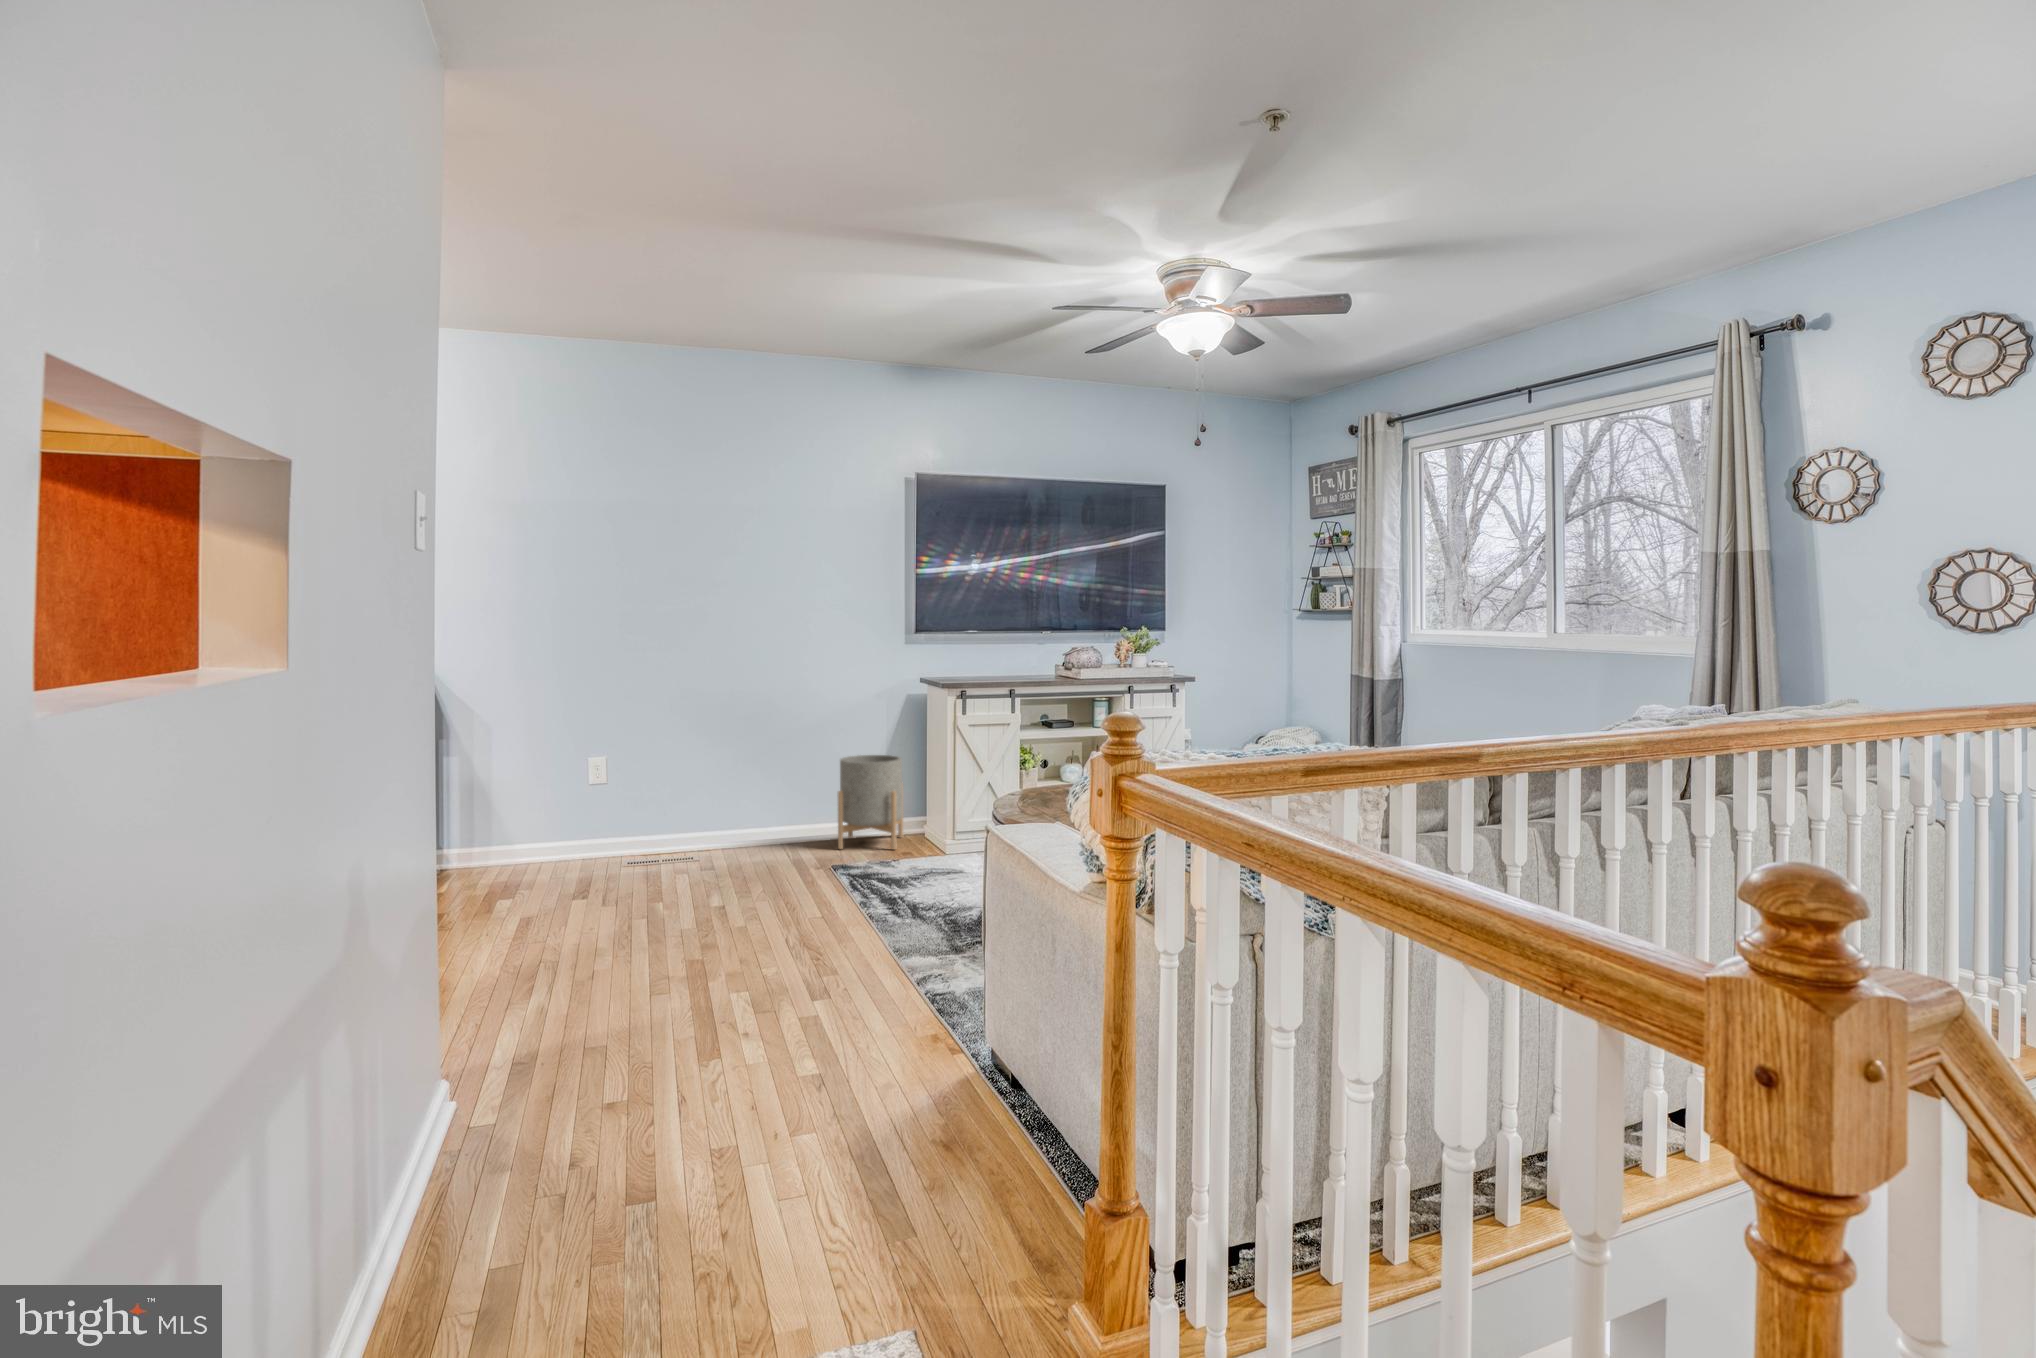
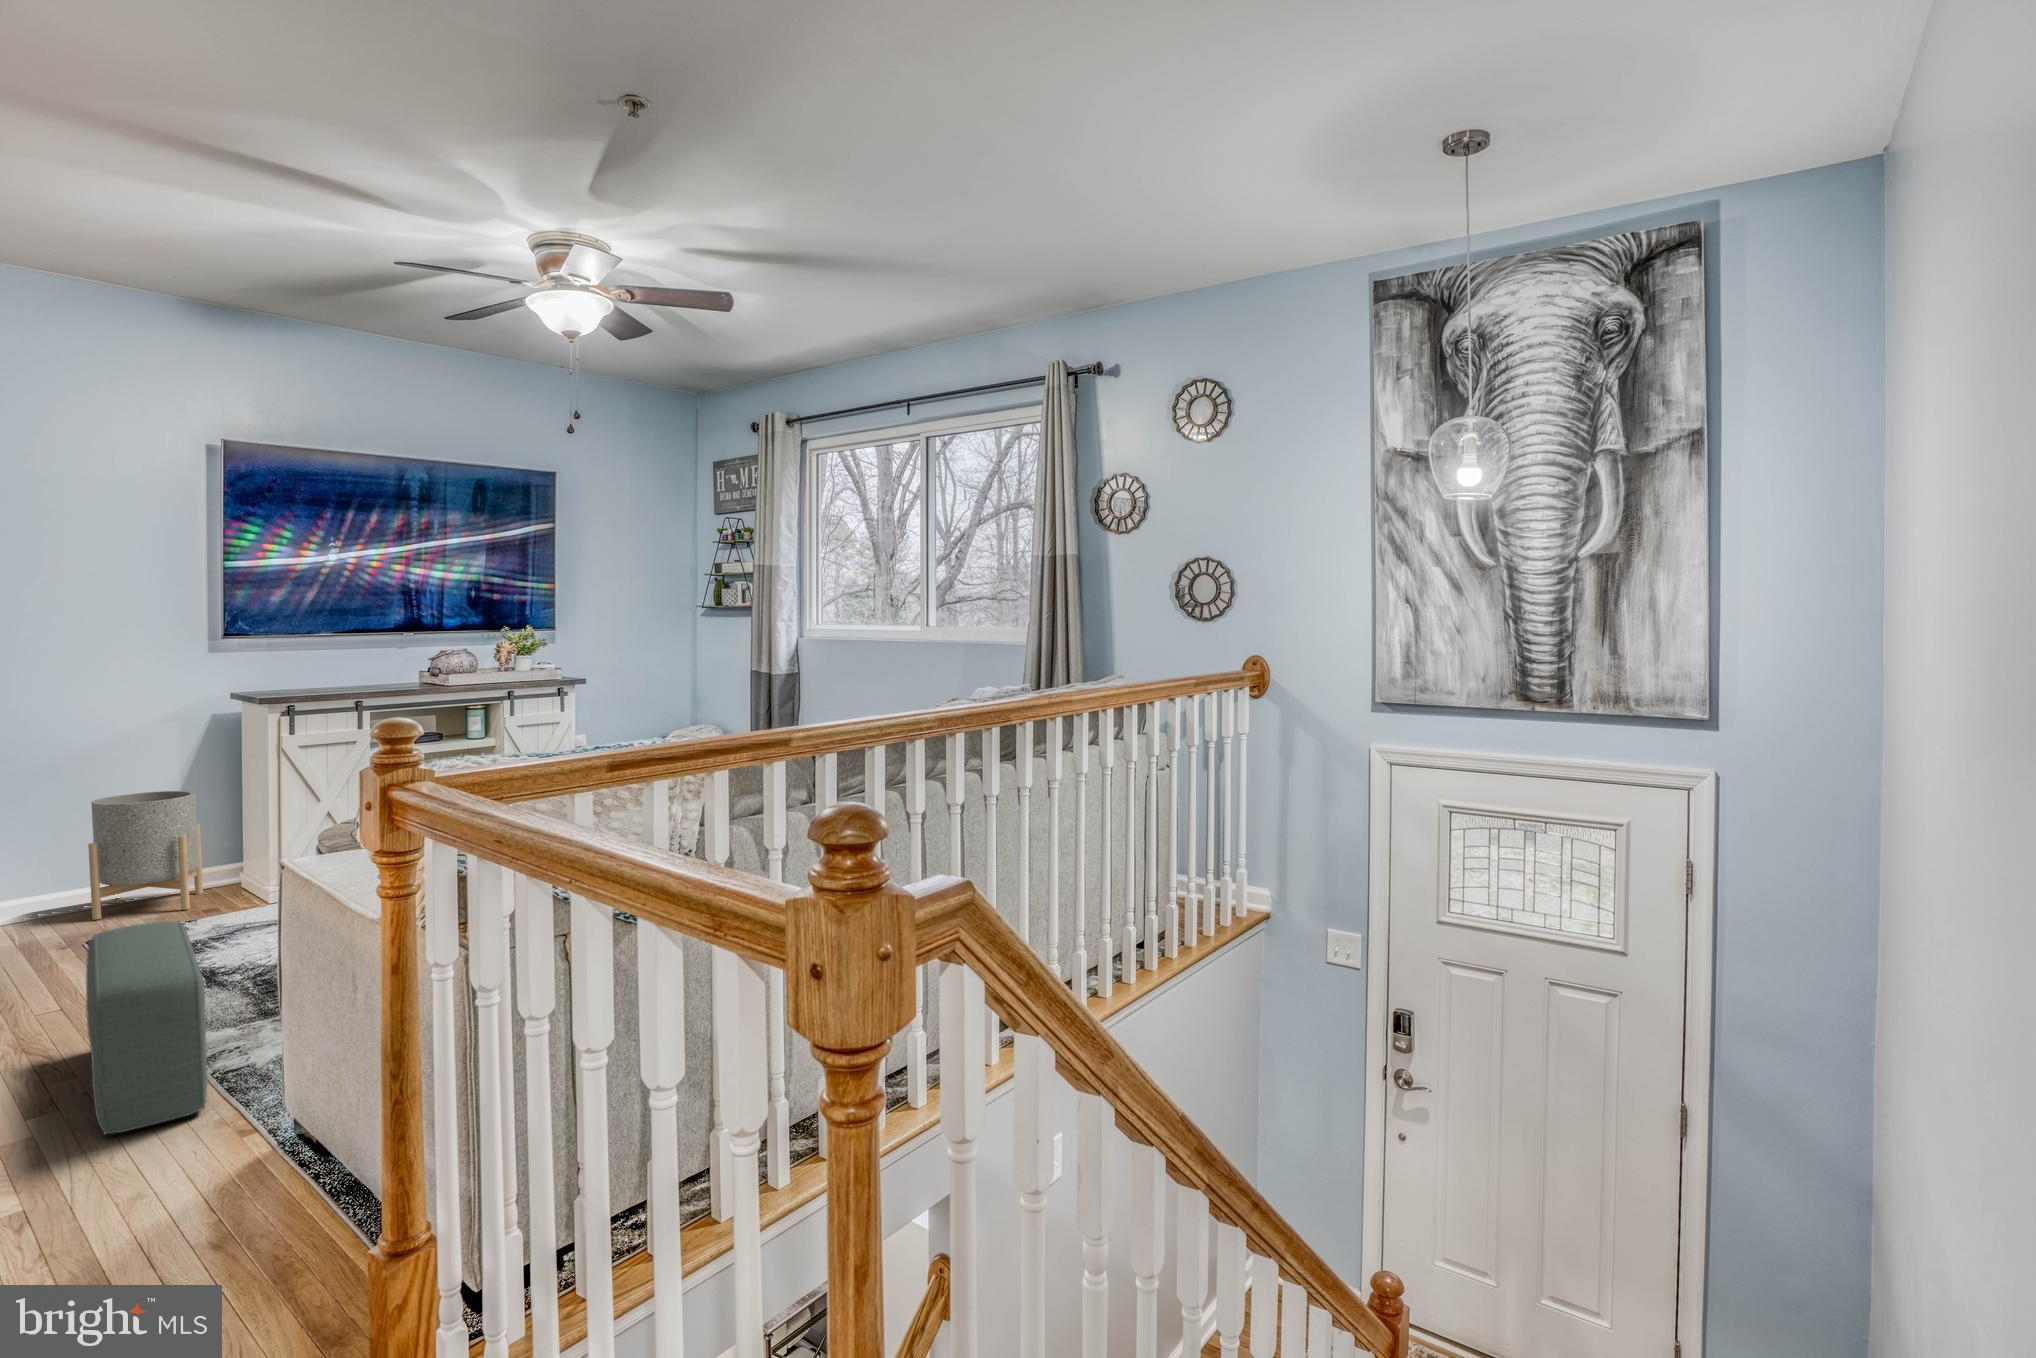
pouf: none [849,861,926,1027] -> present [86,921,207,1134]

